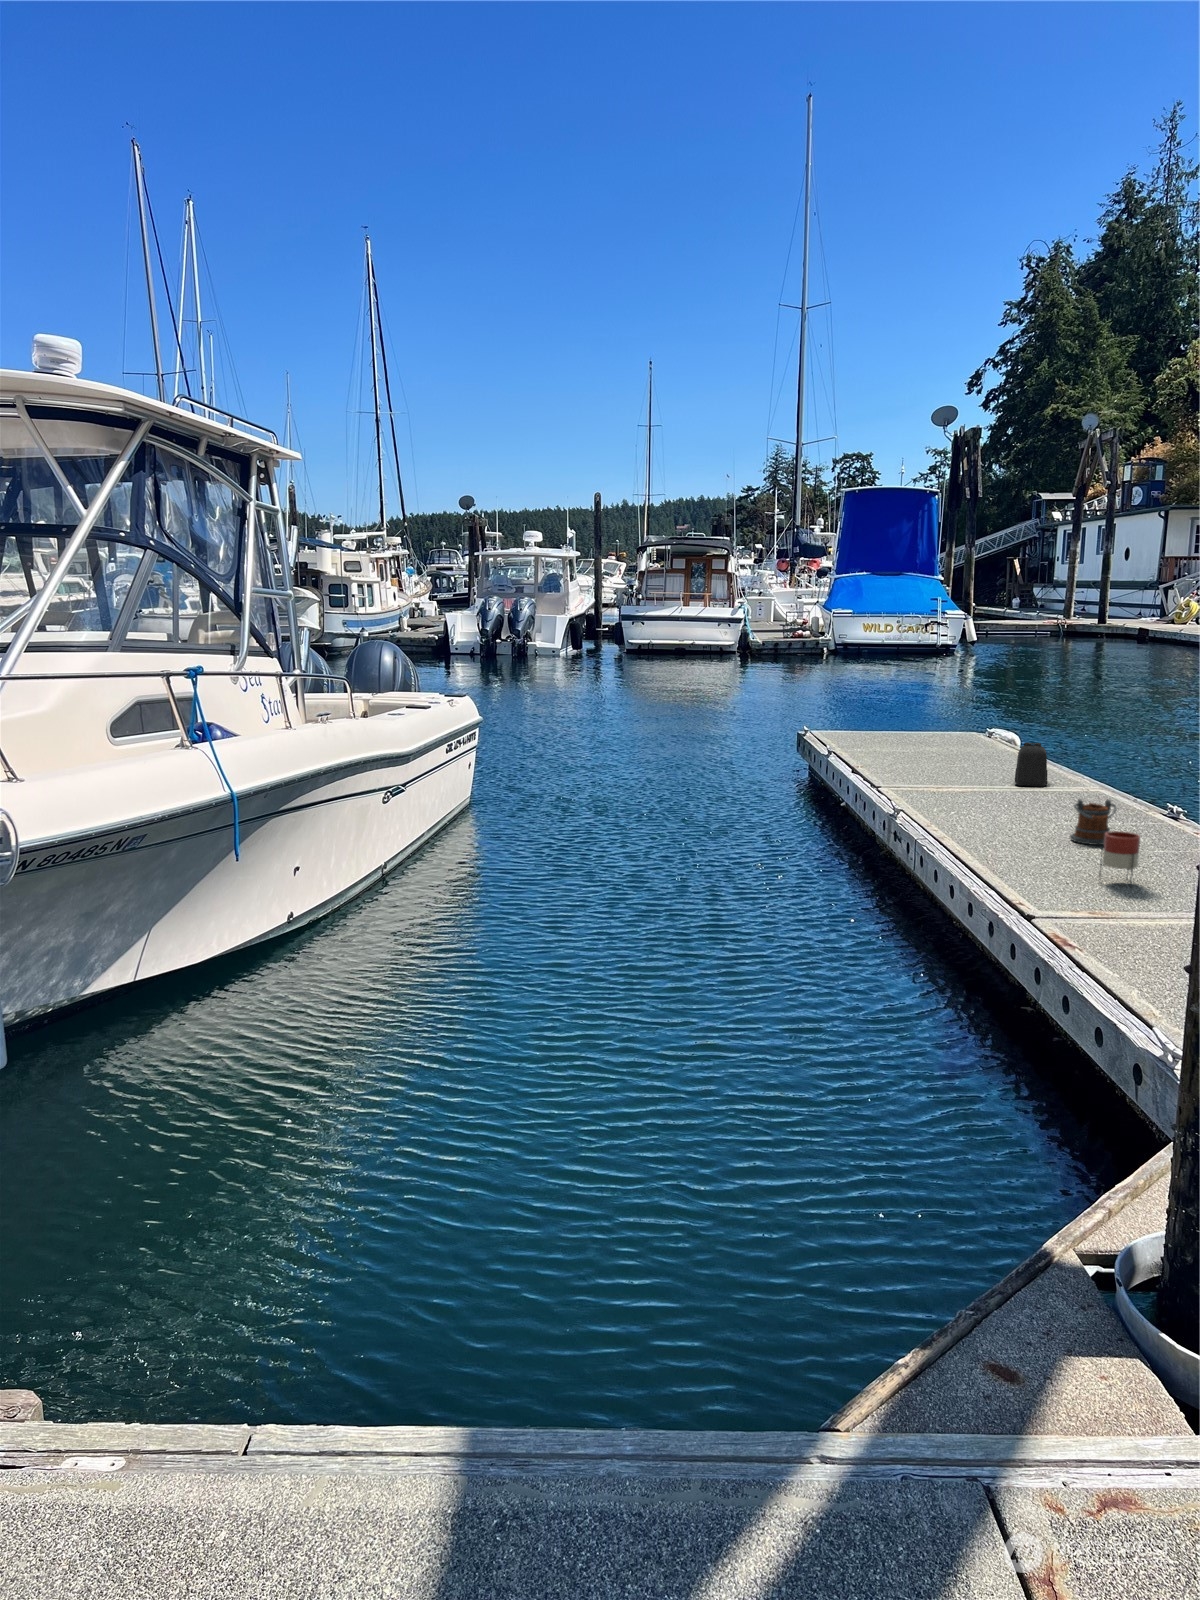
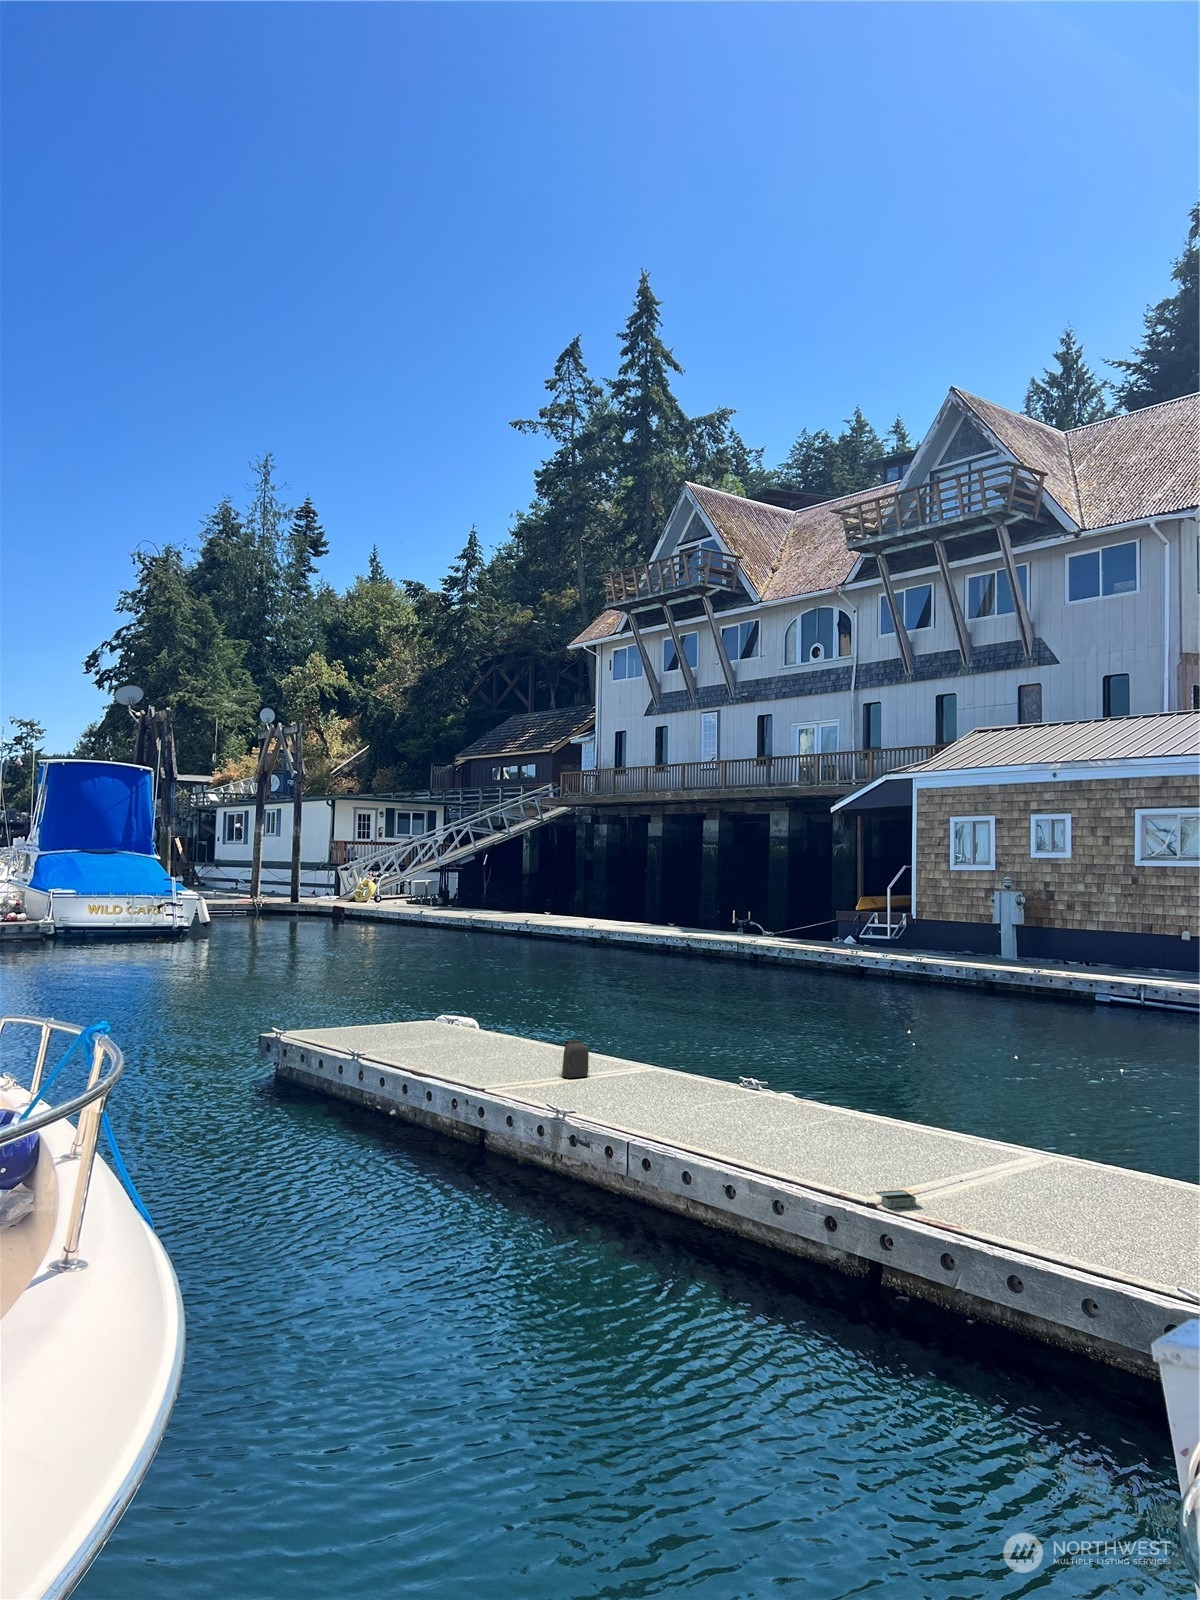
bucket: present [1070,799,1117,845] -> none [703,1087,735,1125]
planter: present [1100,831,1140,884] -> none [795,1114,821,1156]
toolbox: none [1075,924,1125,950] -> present [876,1190,916,1208]

